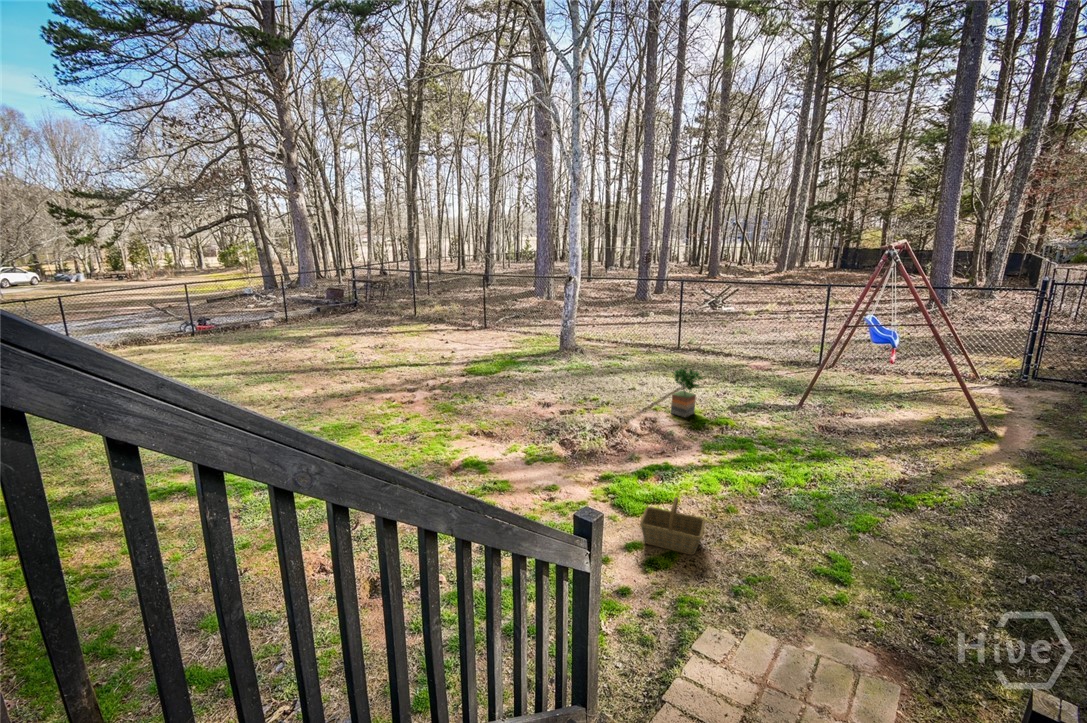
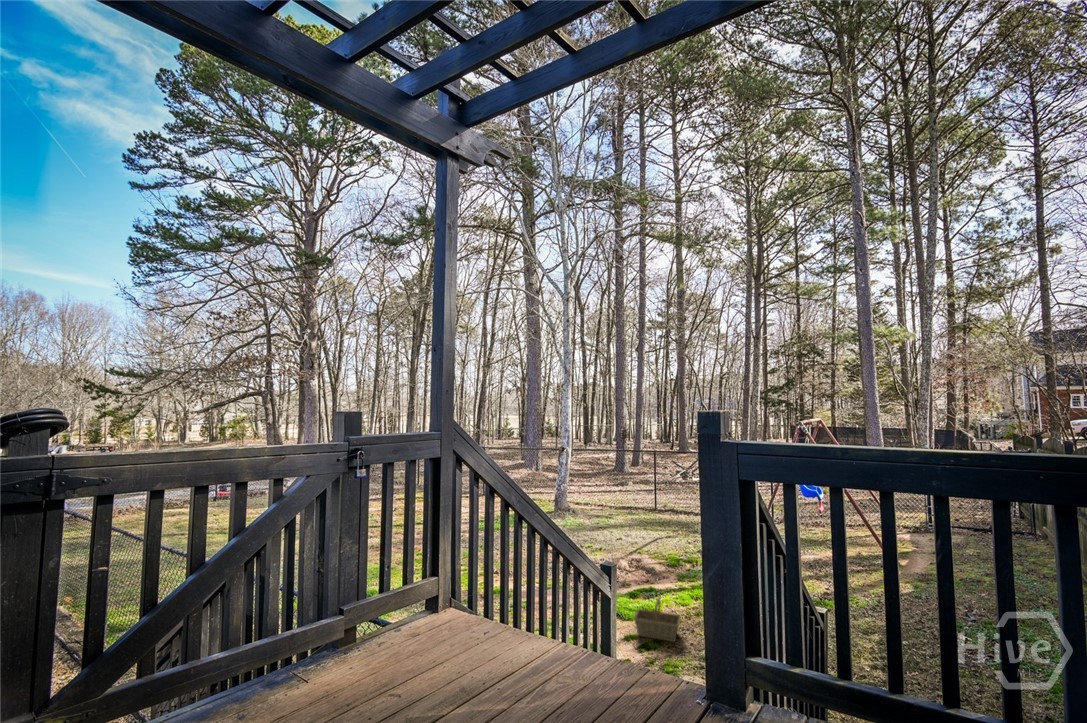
potted tree: present [671,369,702,417] -> none [652,516,676,558]

